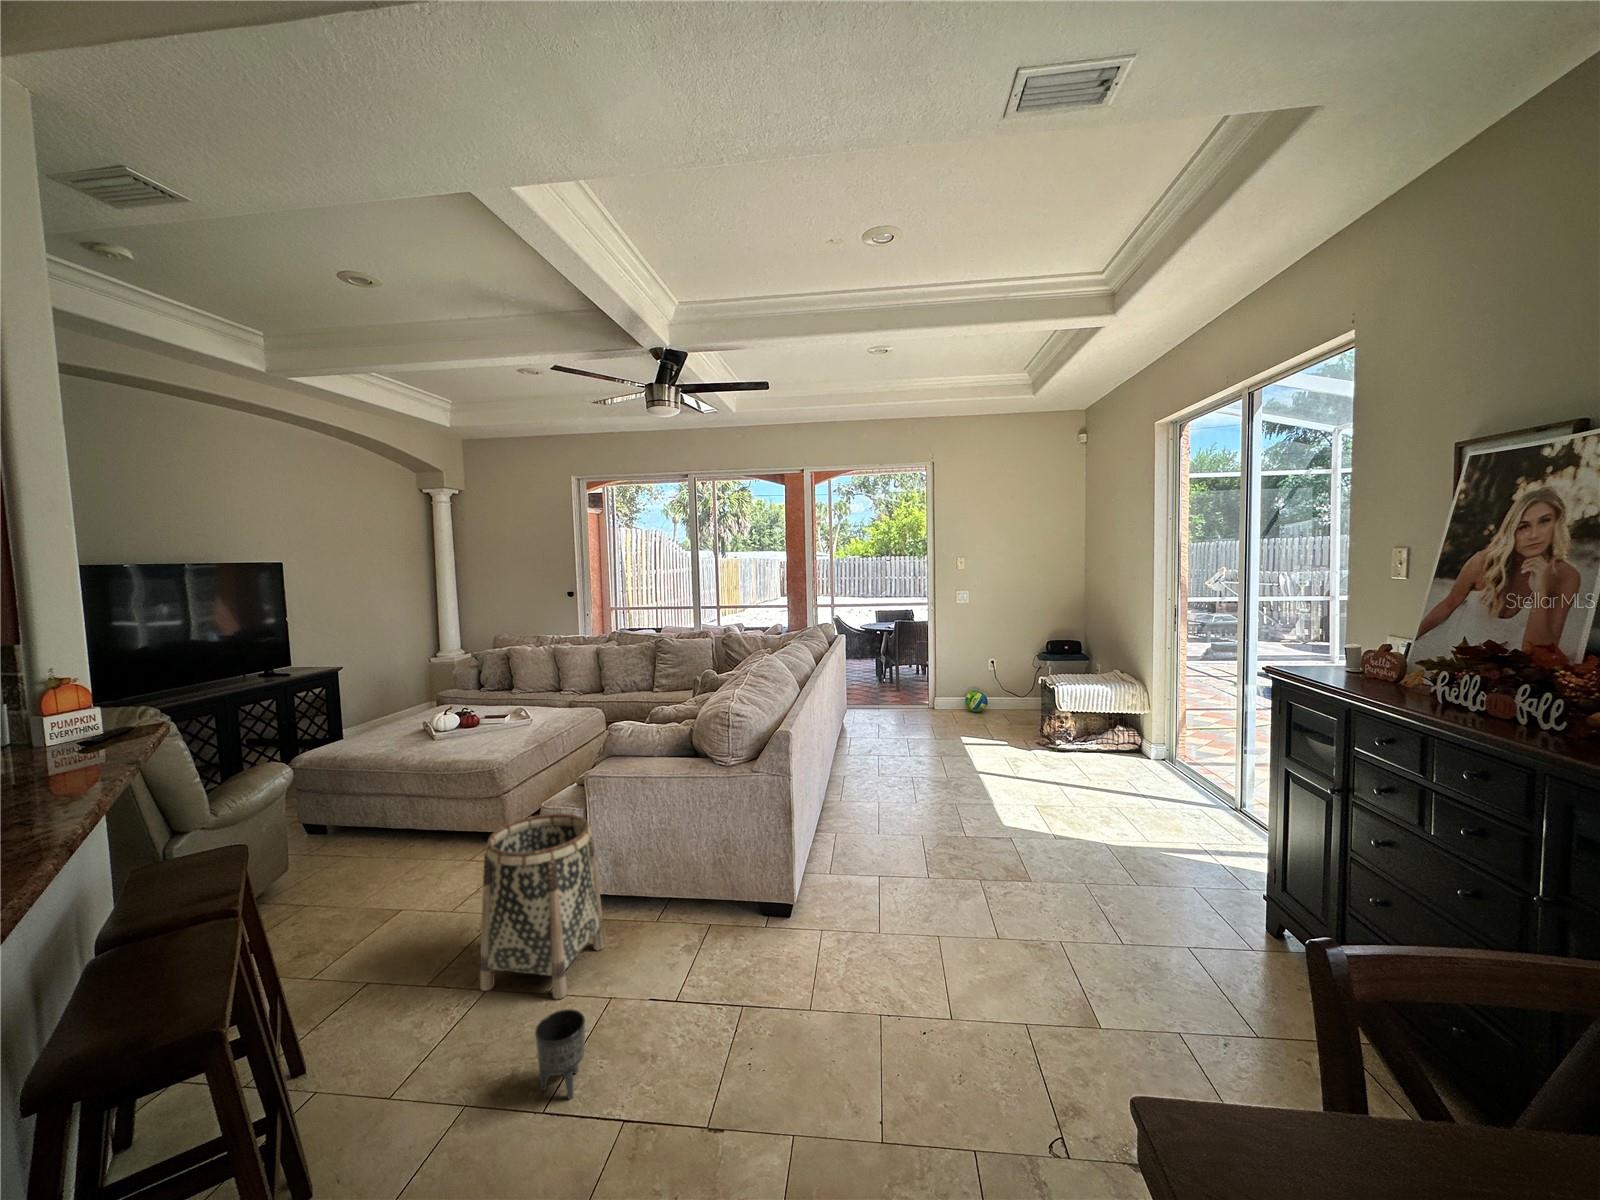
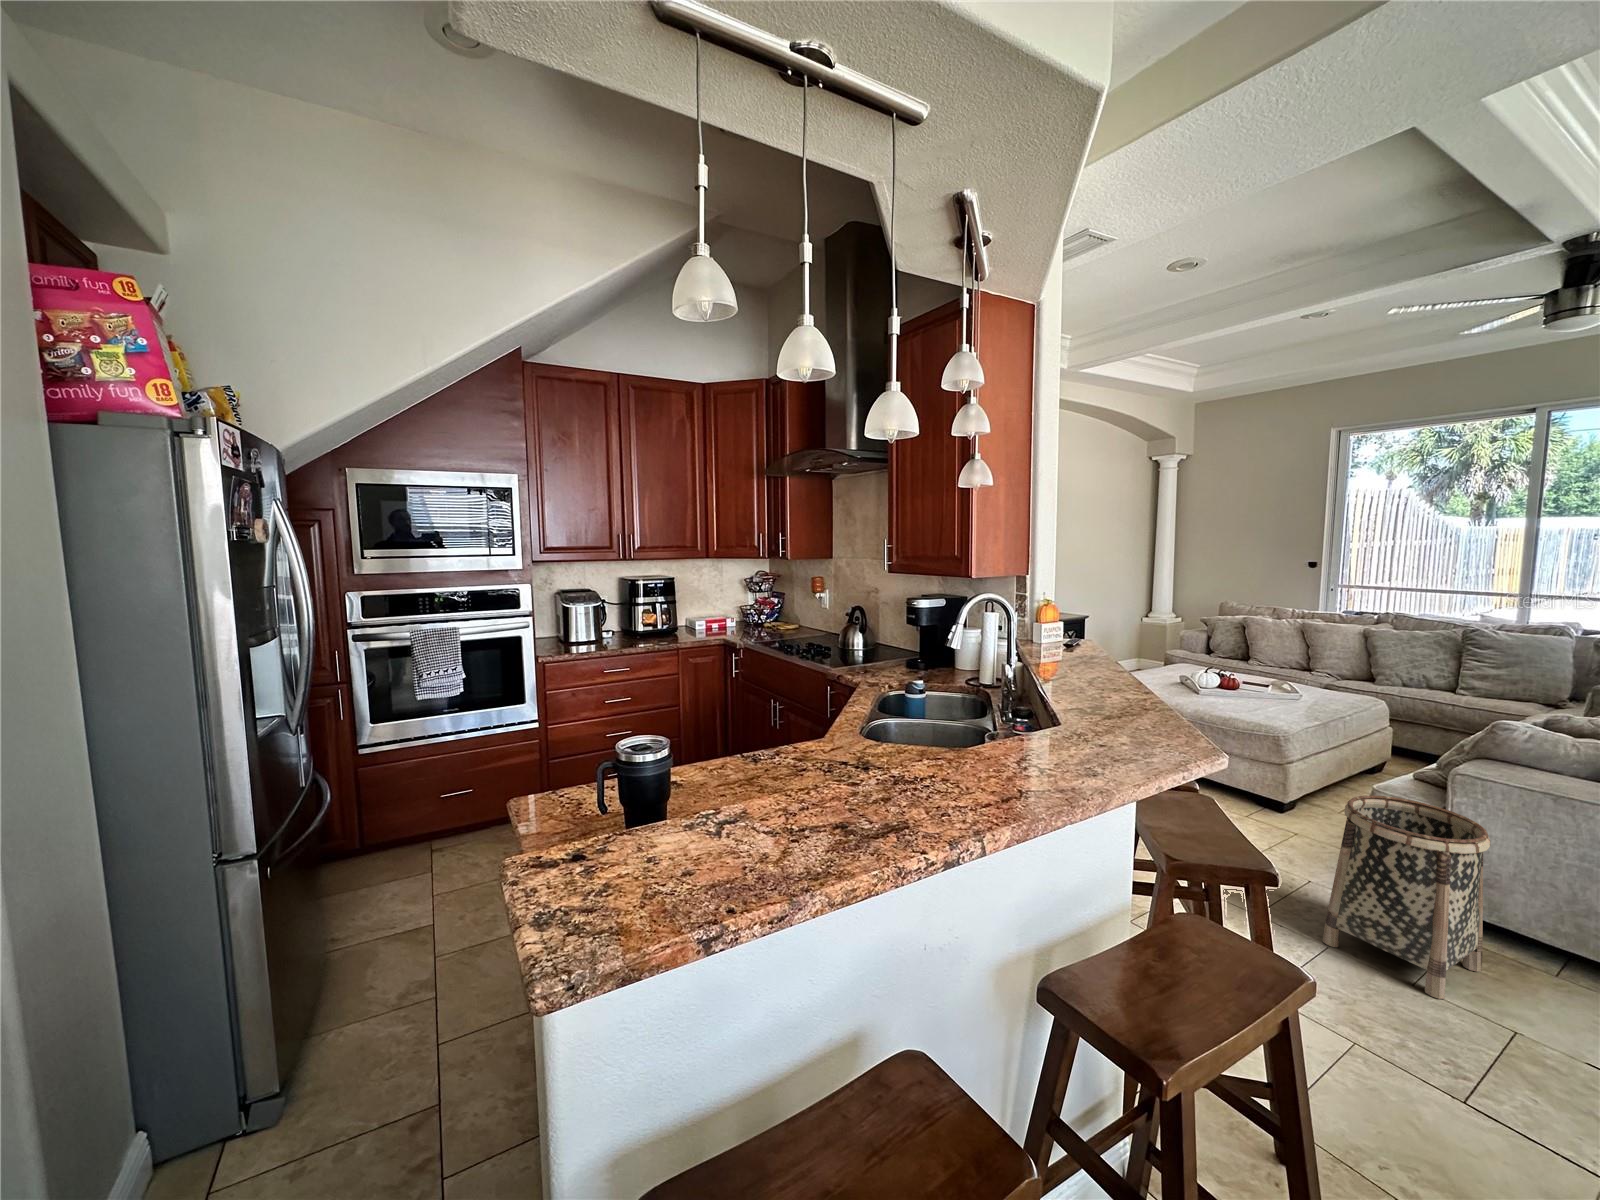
planter: present [535,1009,585,1099] -> none [1455,1011,1533,1113]

